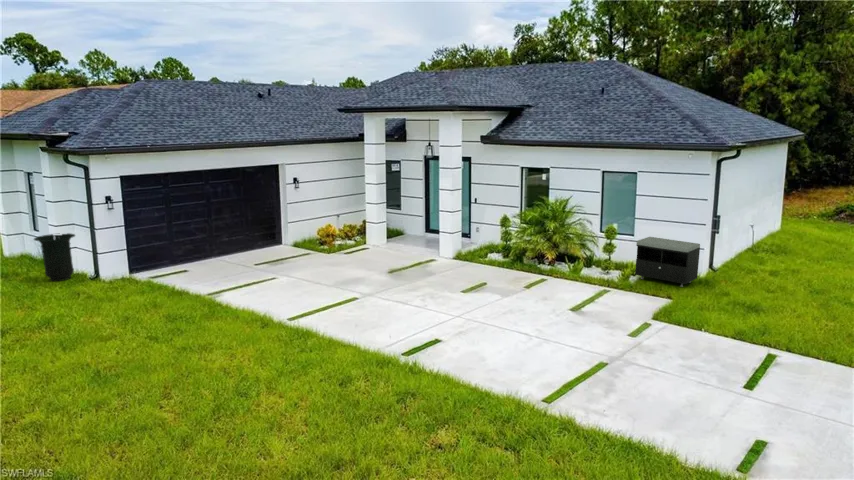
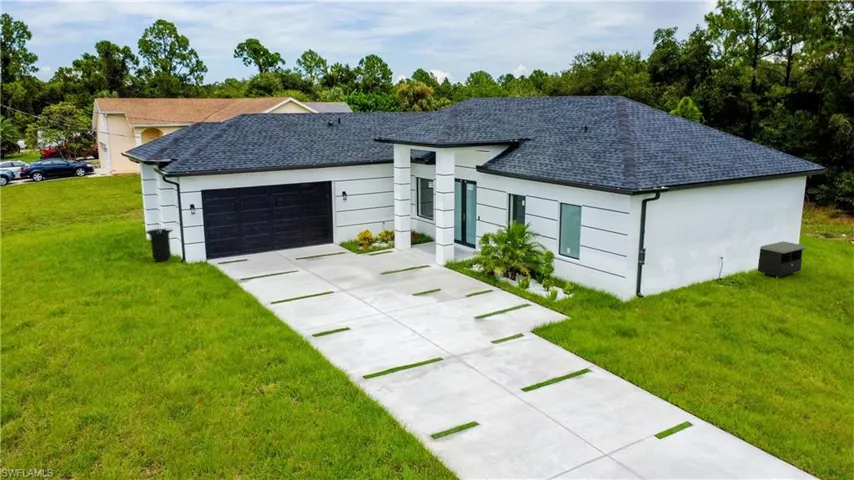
storage bench: present [635,237,700,287] -> present [758,242,805,278]

